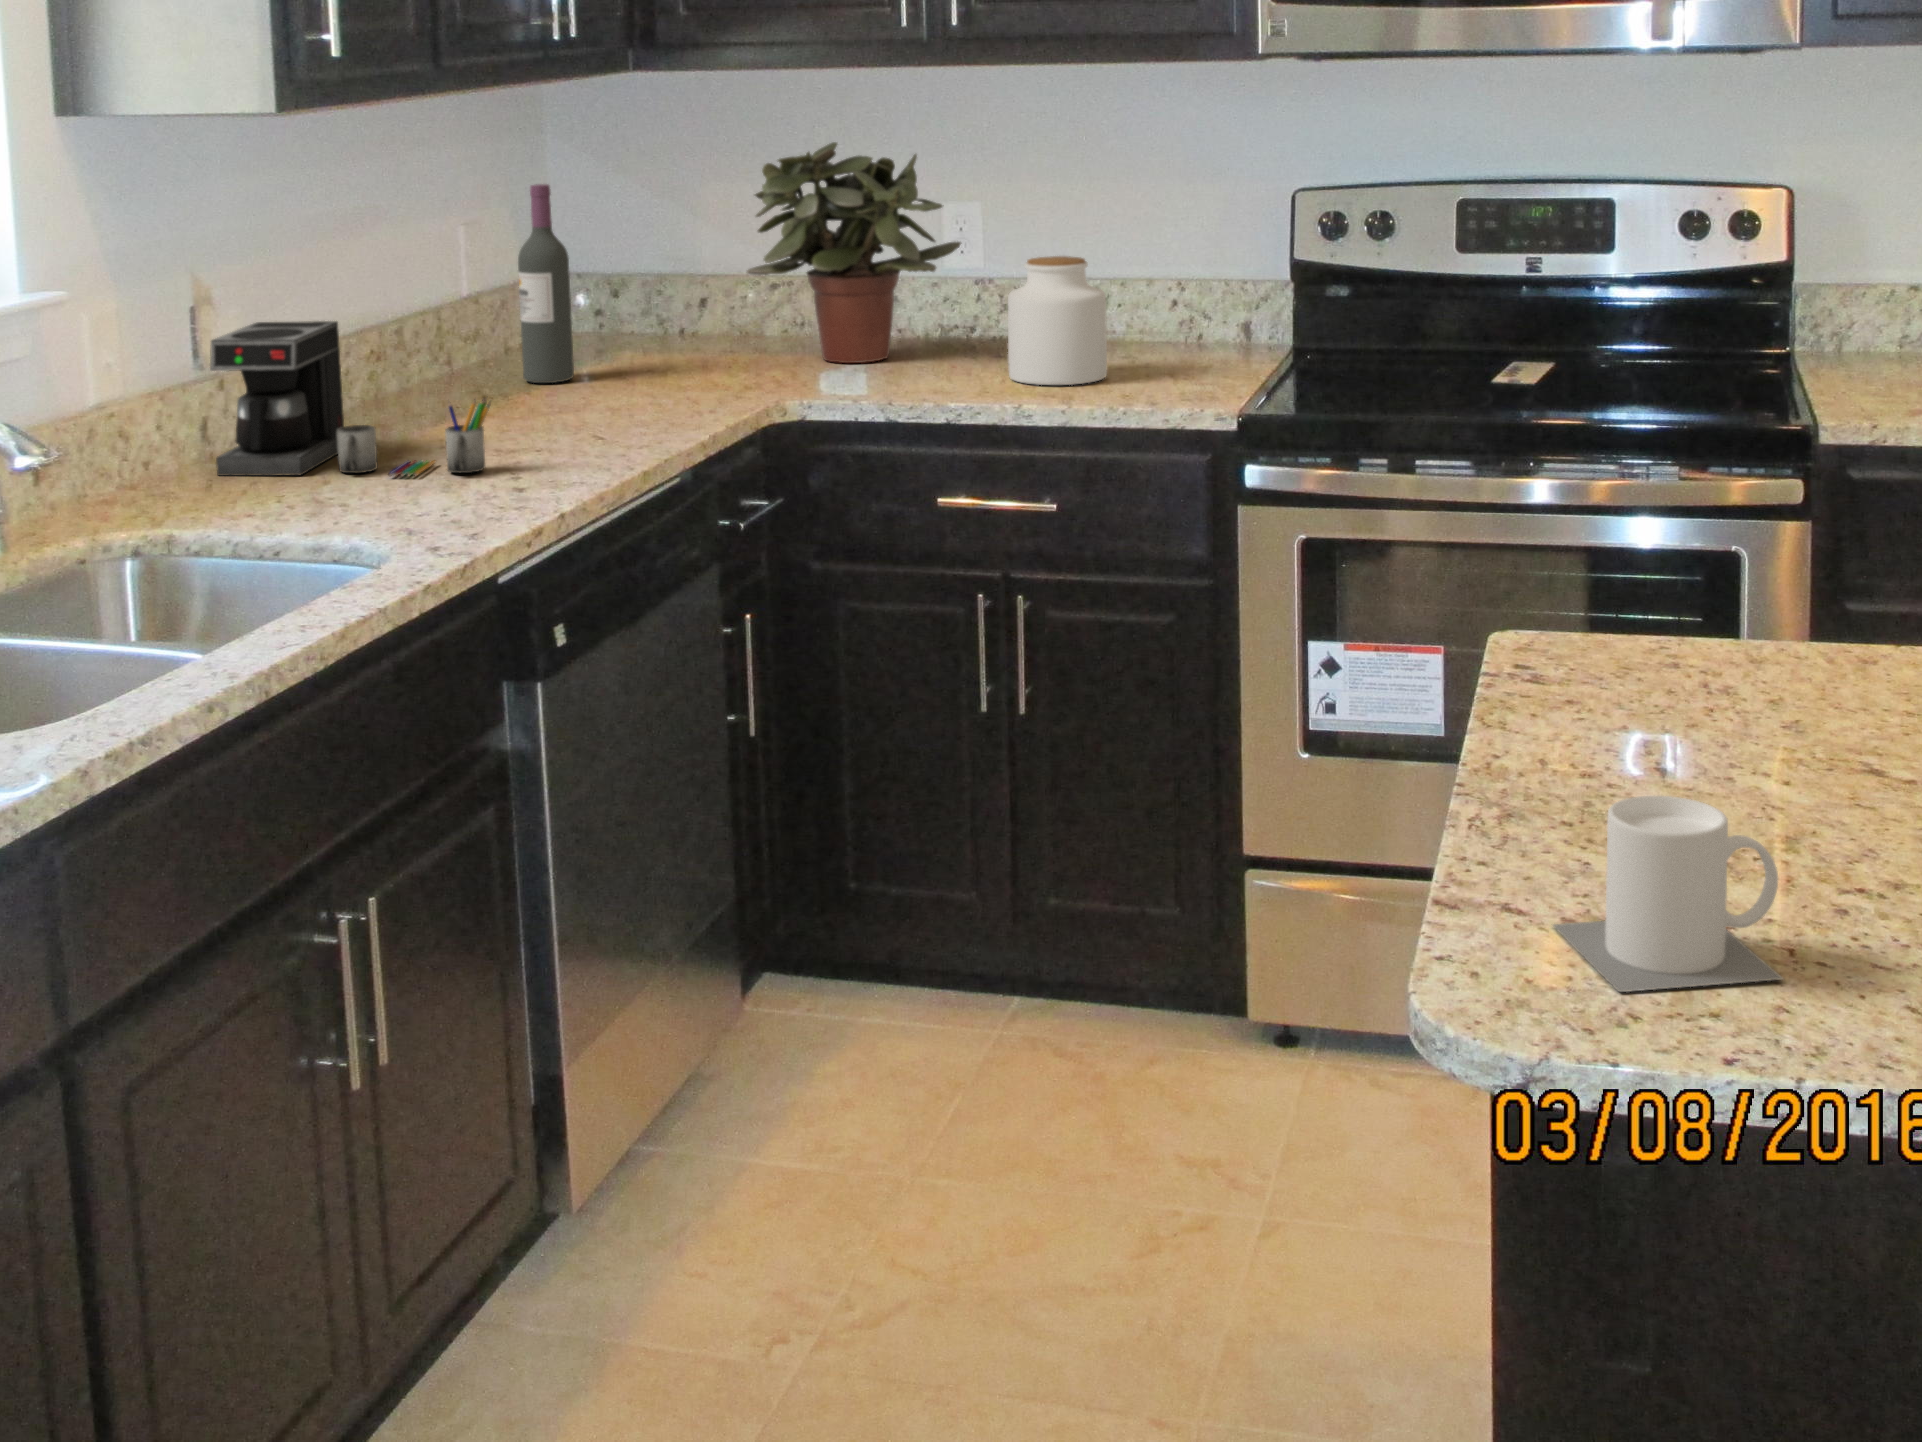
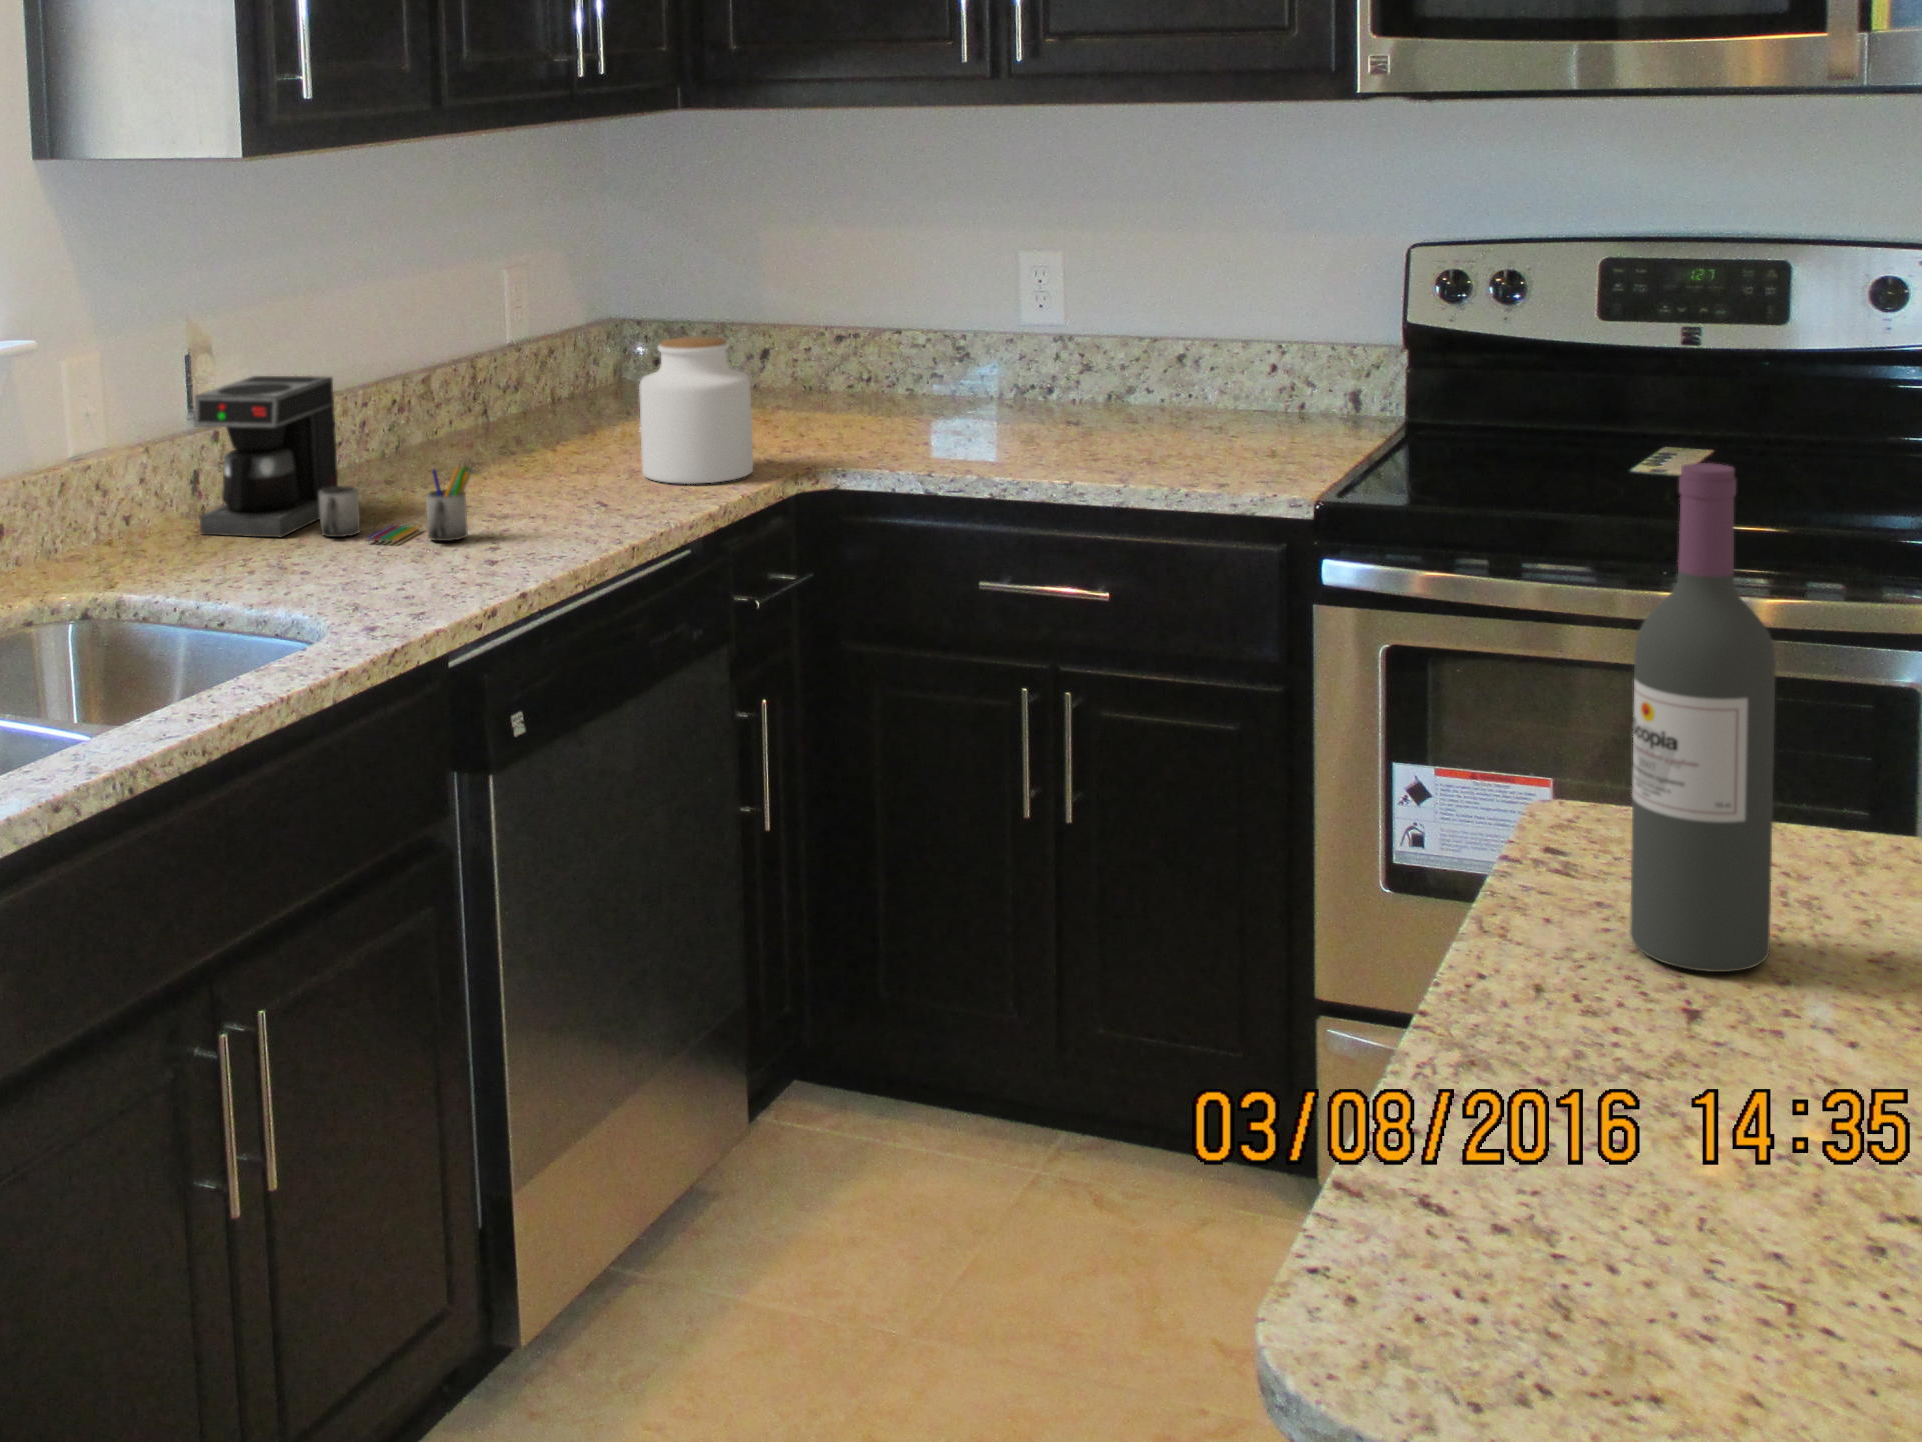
potted plant: present [747,142,961,363] -> none [791,189,1028,427]
wine bottle: present [518,184,574,383] -> present [1630,463,1776,972]
jar: present [1008,256,1107,385] -> present [639,337,753,484]
mug: present [1553,796,1783,992] -> none [1462,1082,1772,1361]

